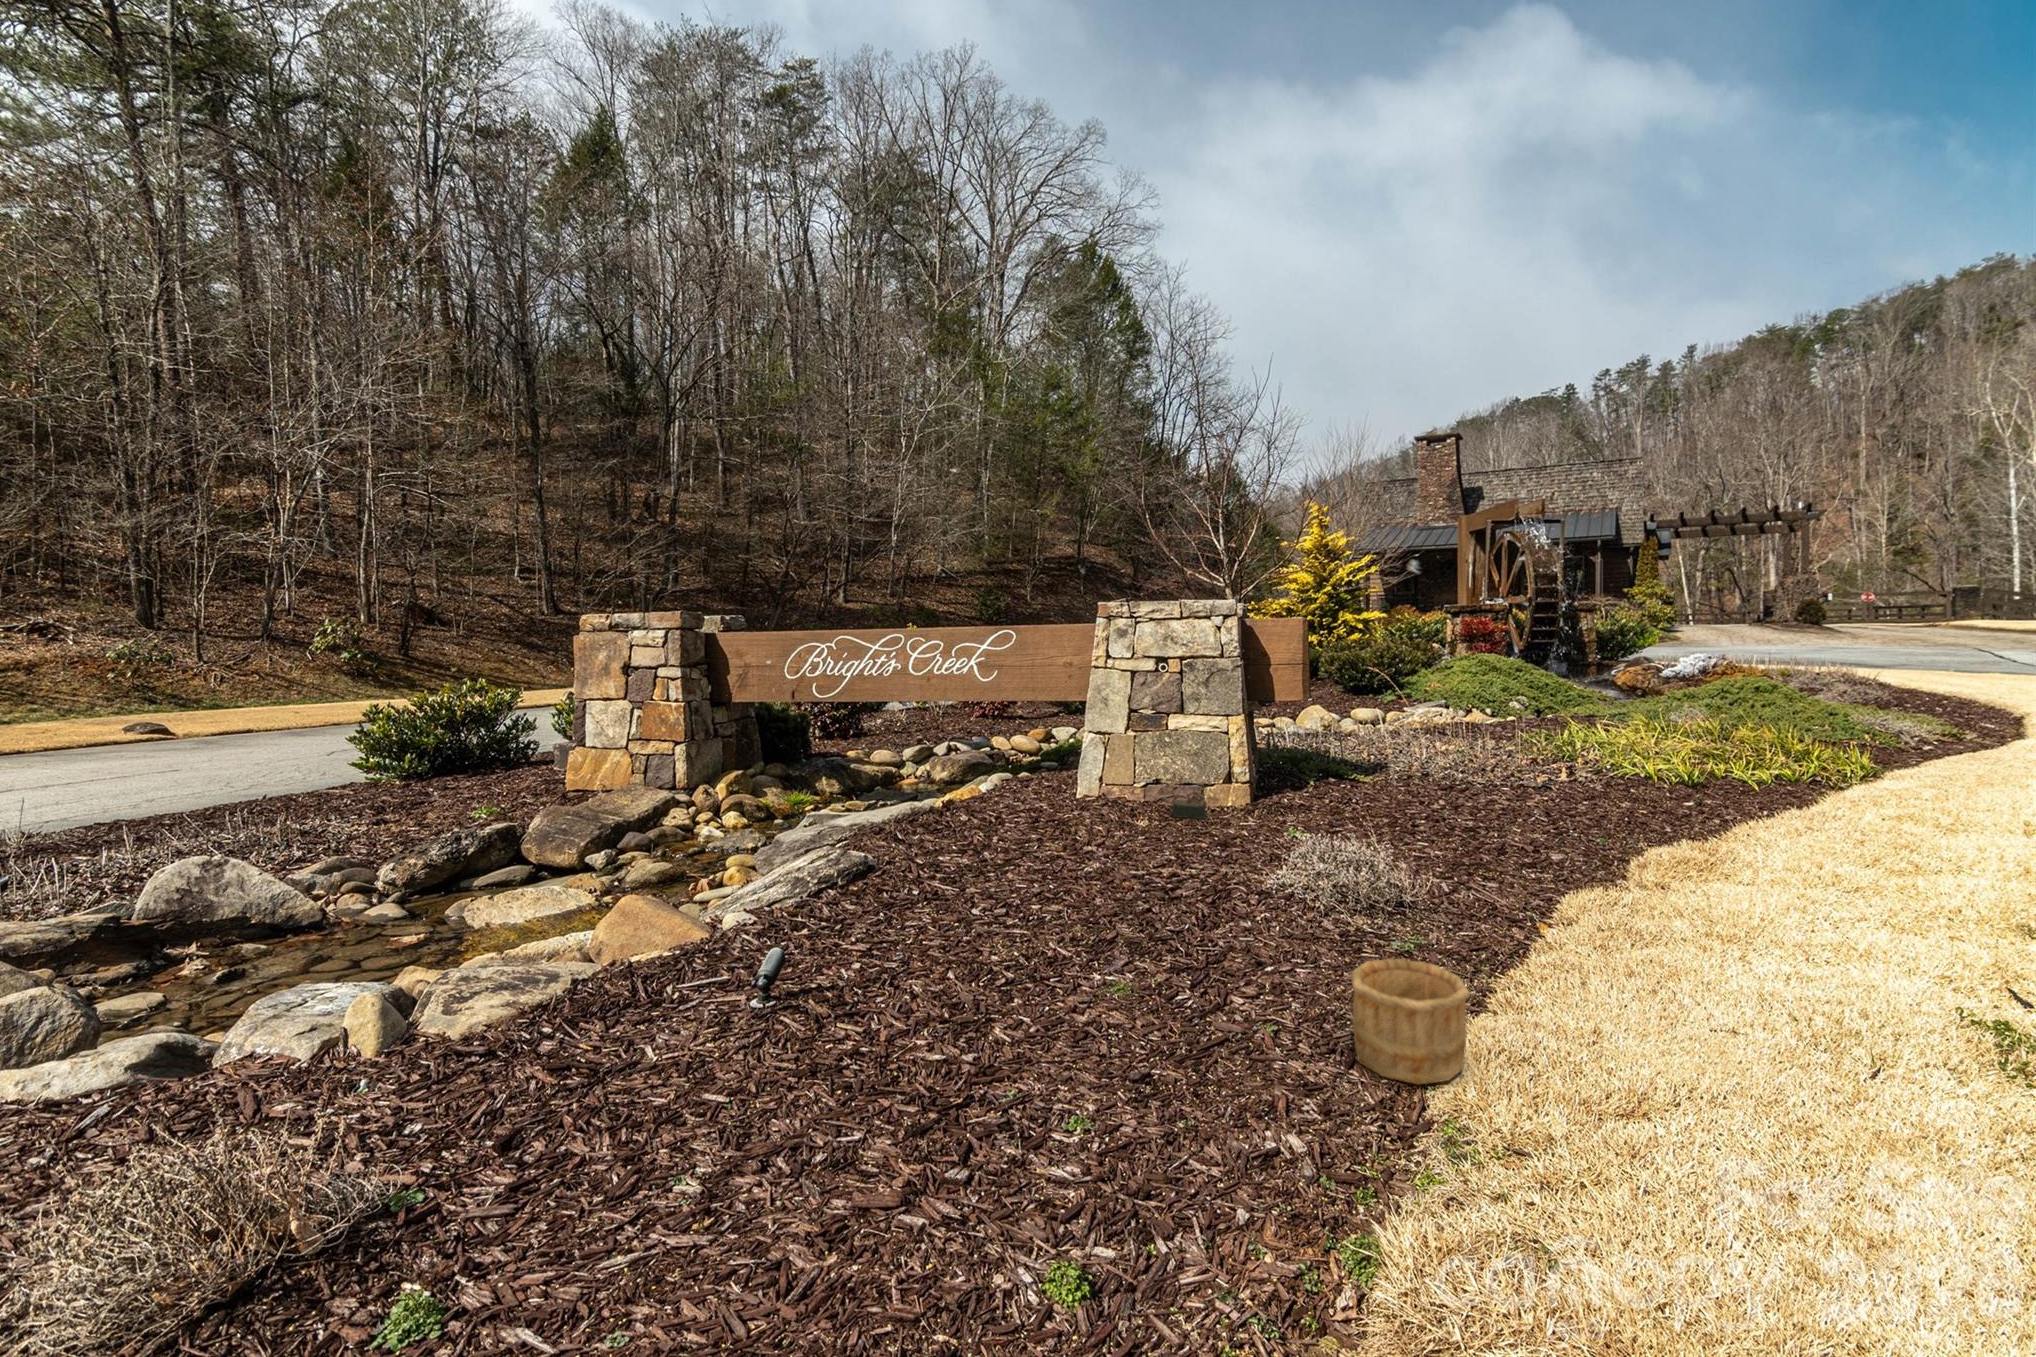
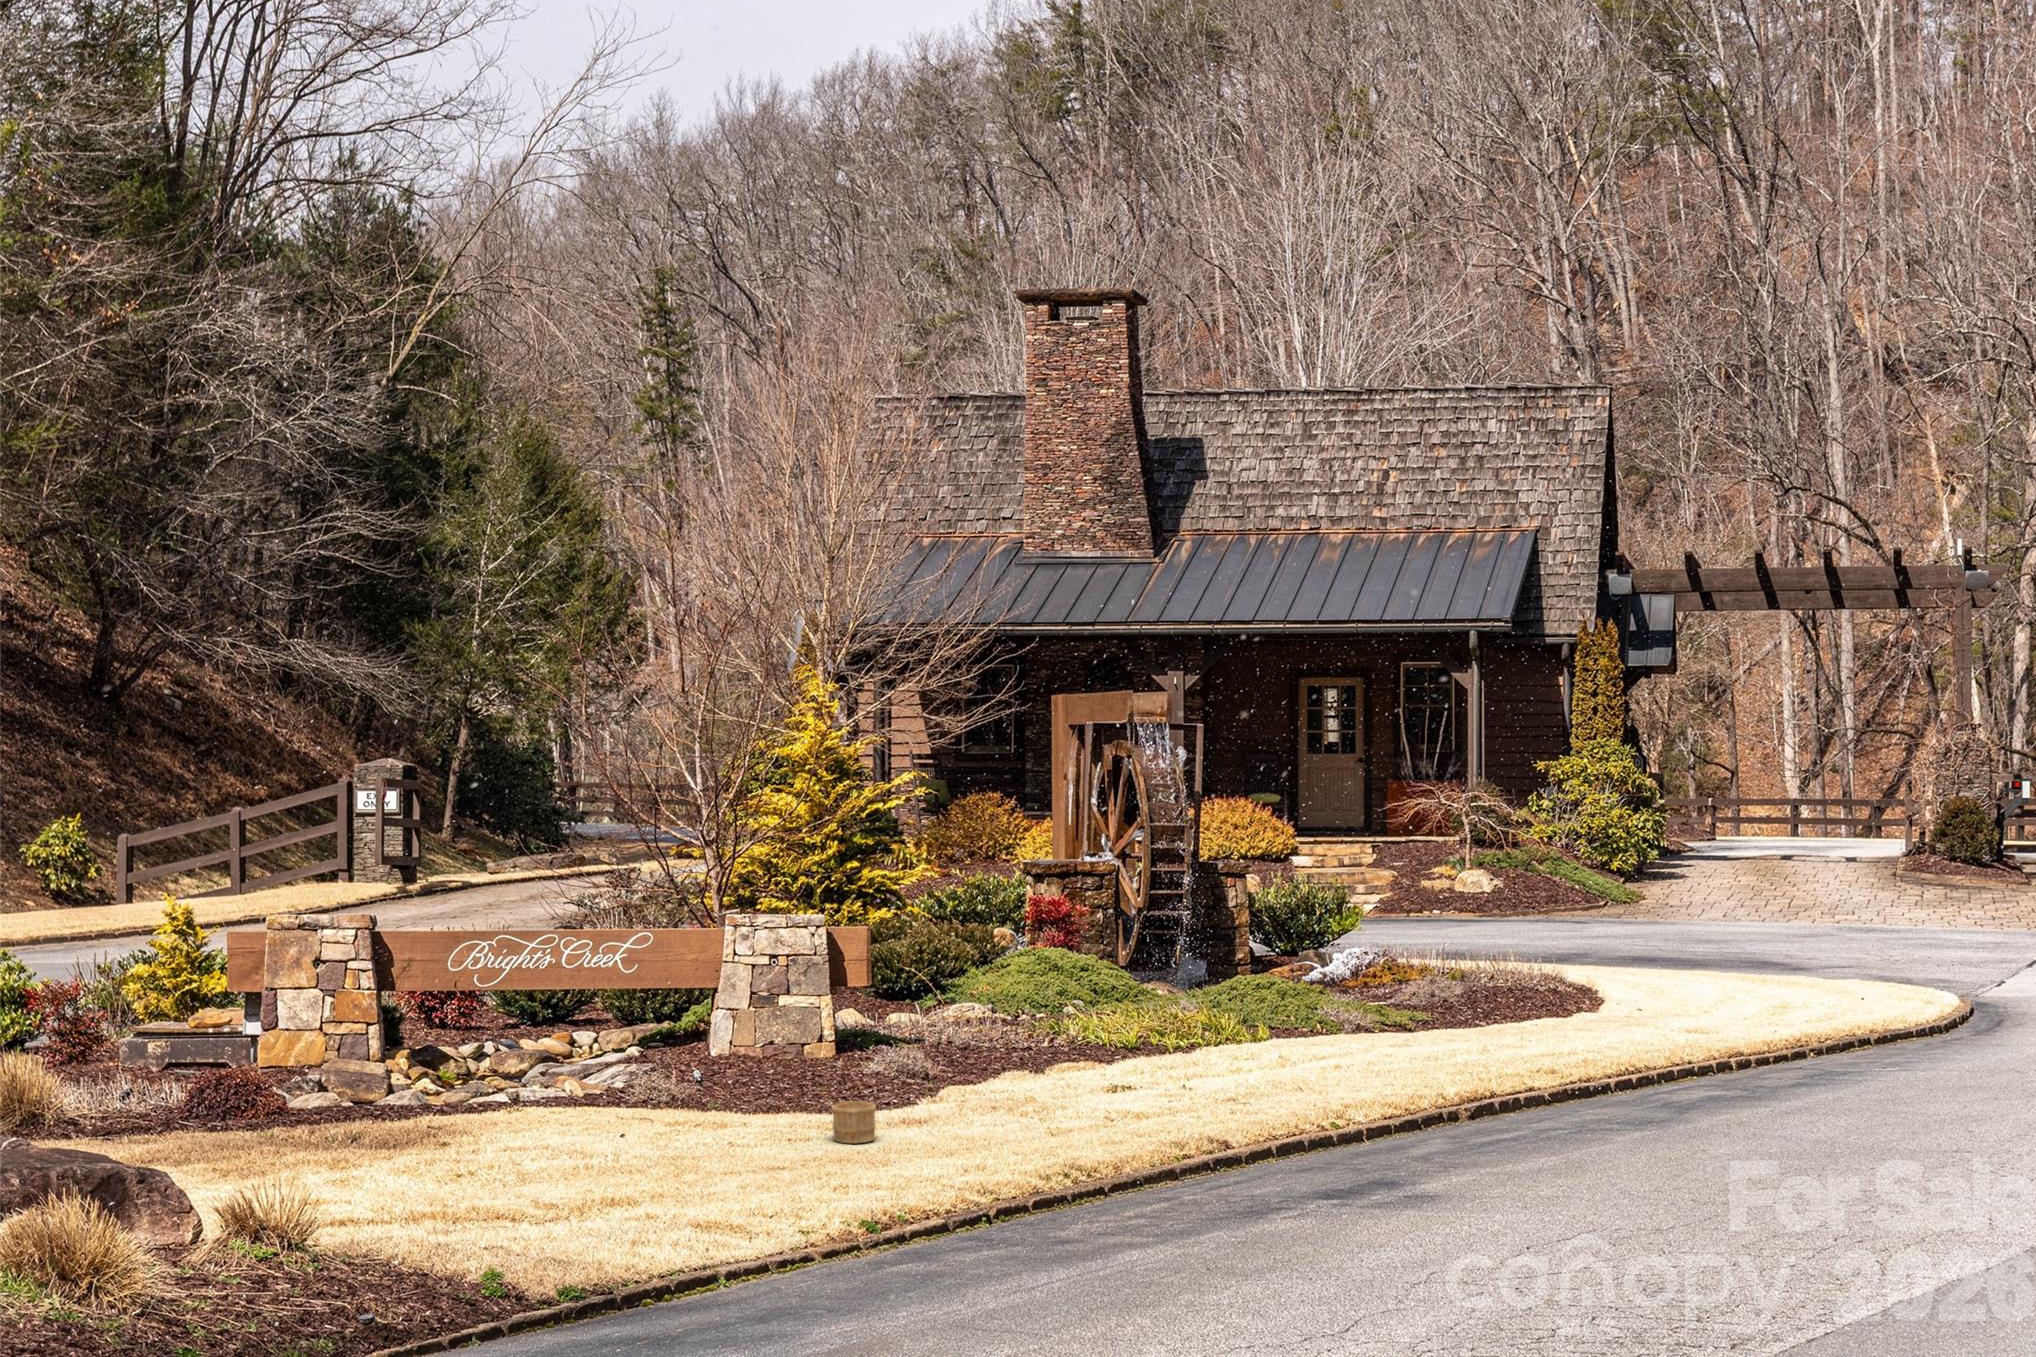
decorative plant: present [1160,769,1215,819] -> none [767,1034,807,1069]

